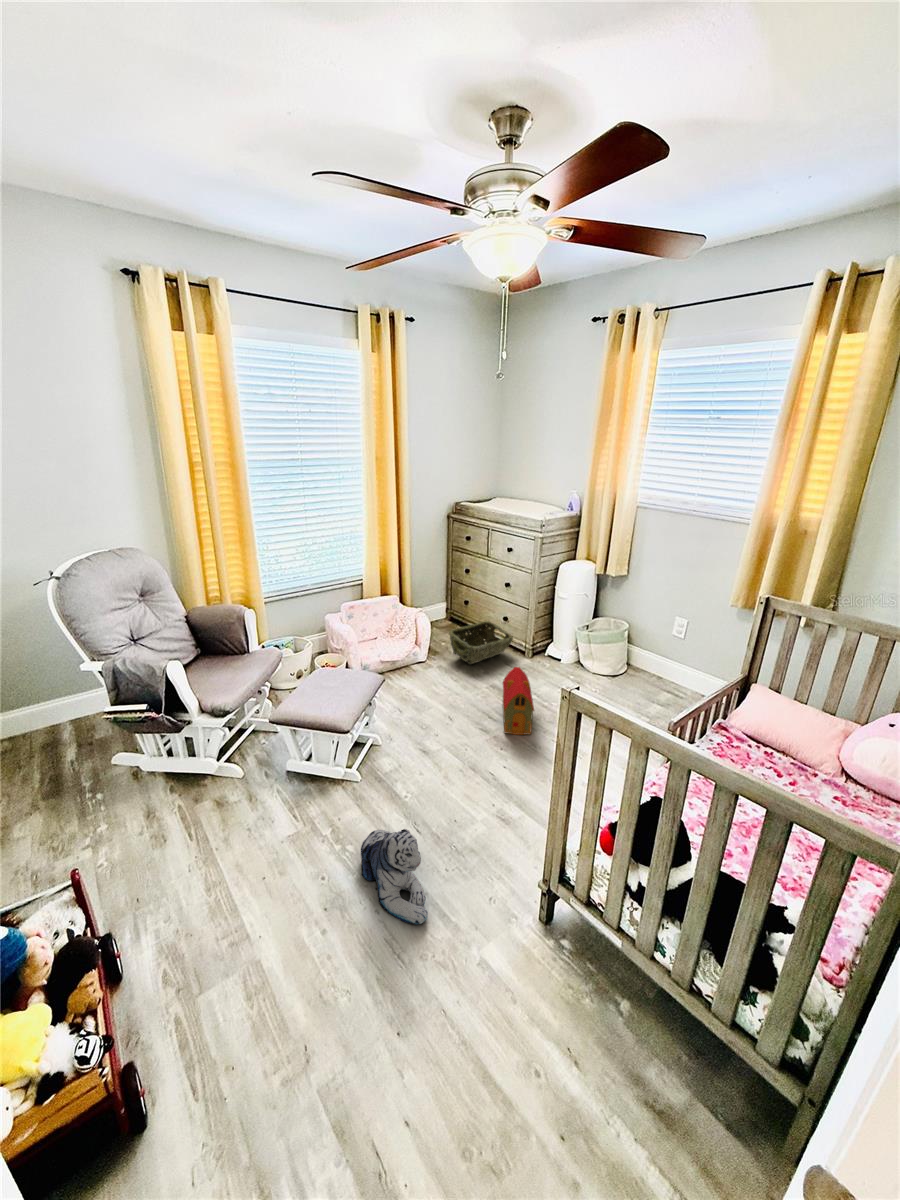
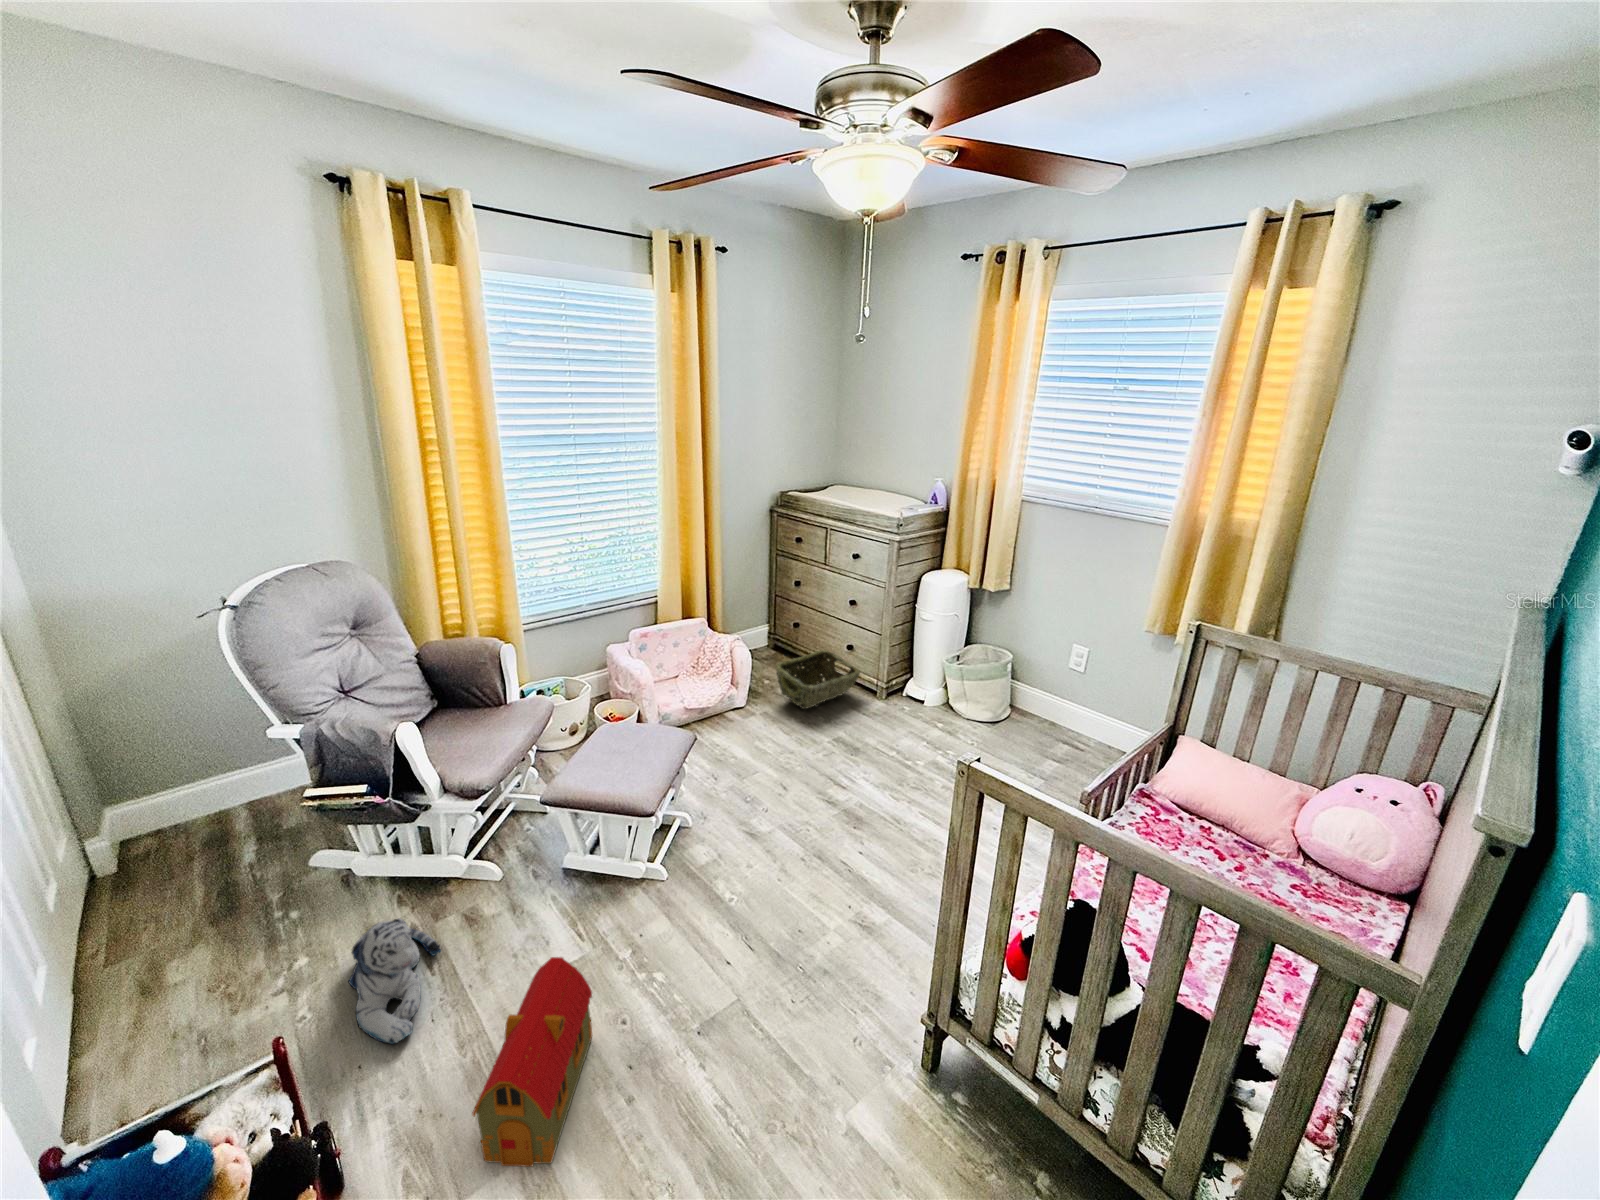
toy house: present [503,667,534,735] -> present [472,957,592,1167]
plush toy: present [361,829,428,925] -> present [348,918,441,1044]

